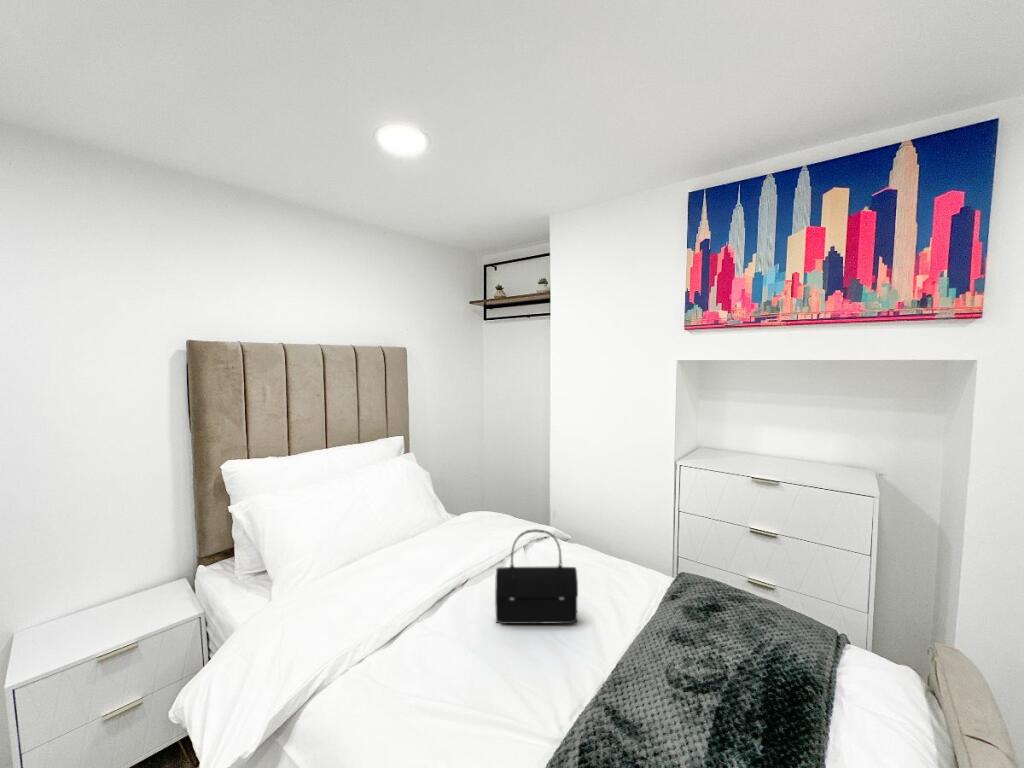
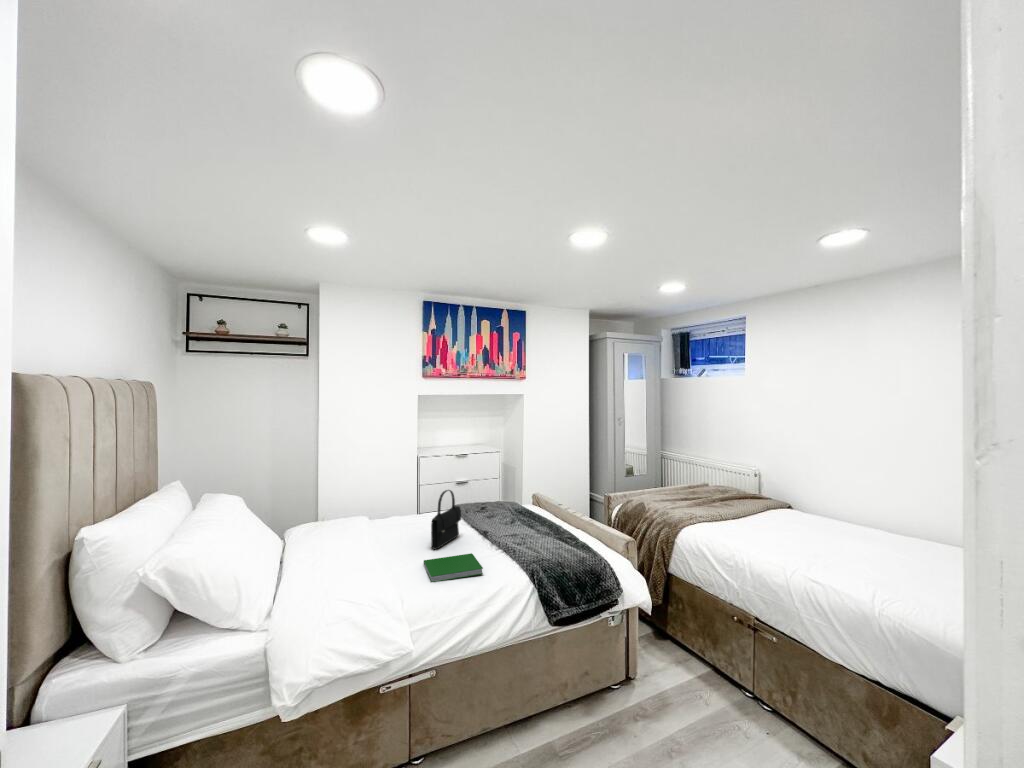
hardcover book: none [378,627,494,726] -> present [424,553,483,582]

